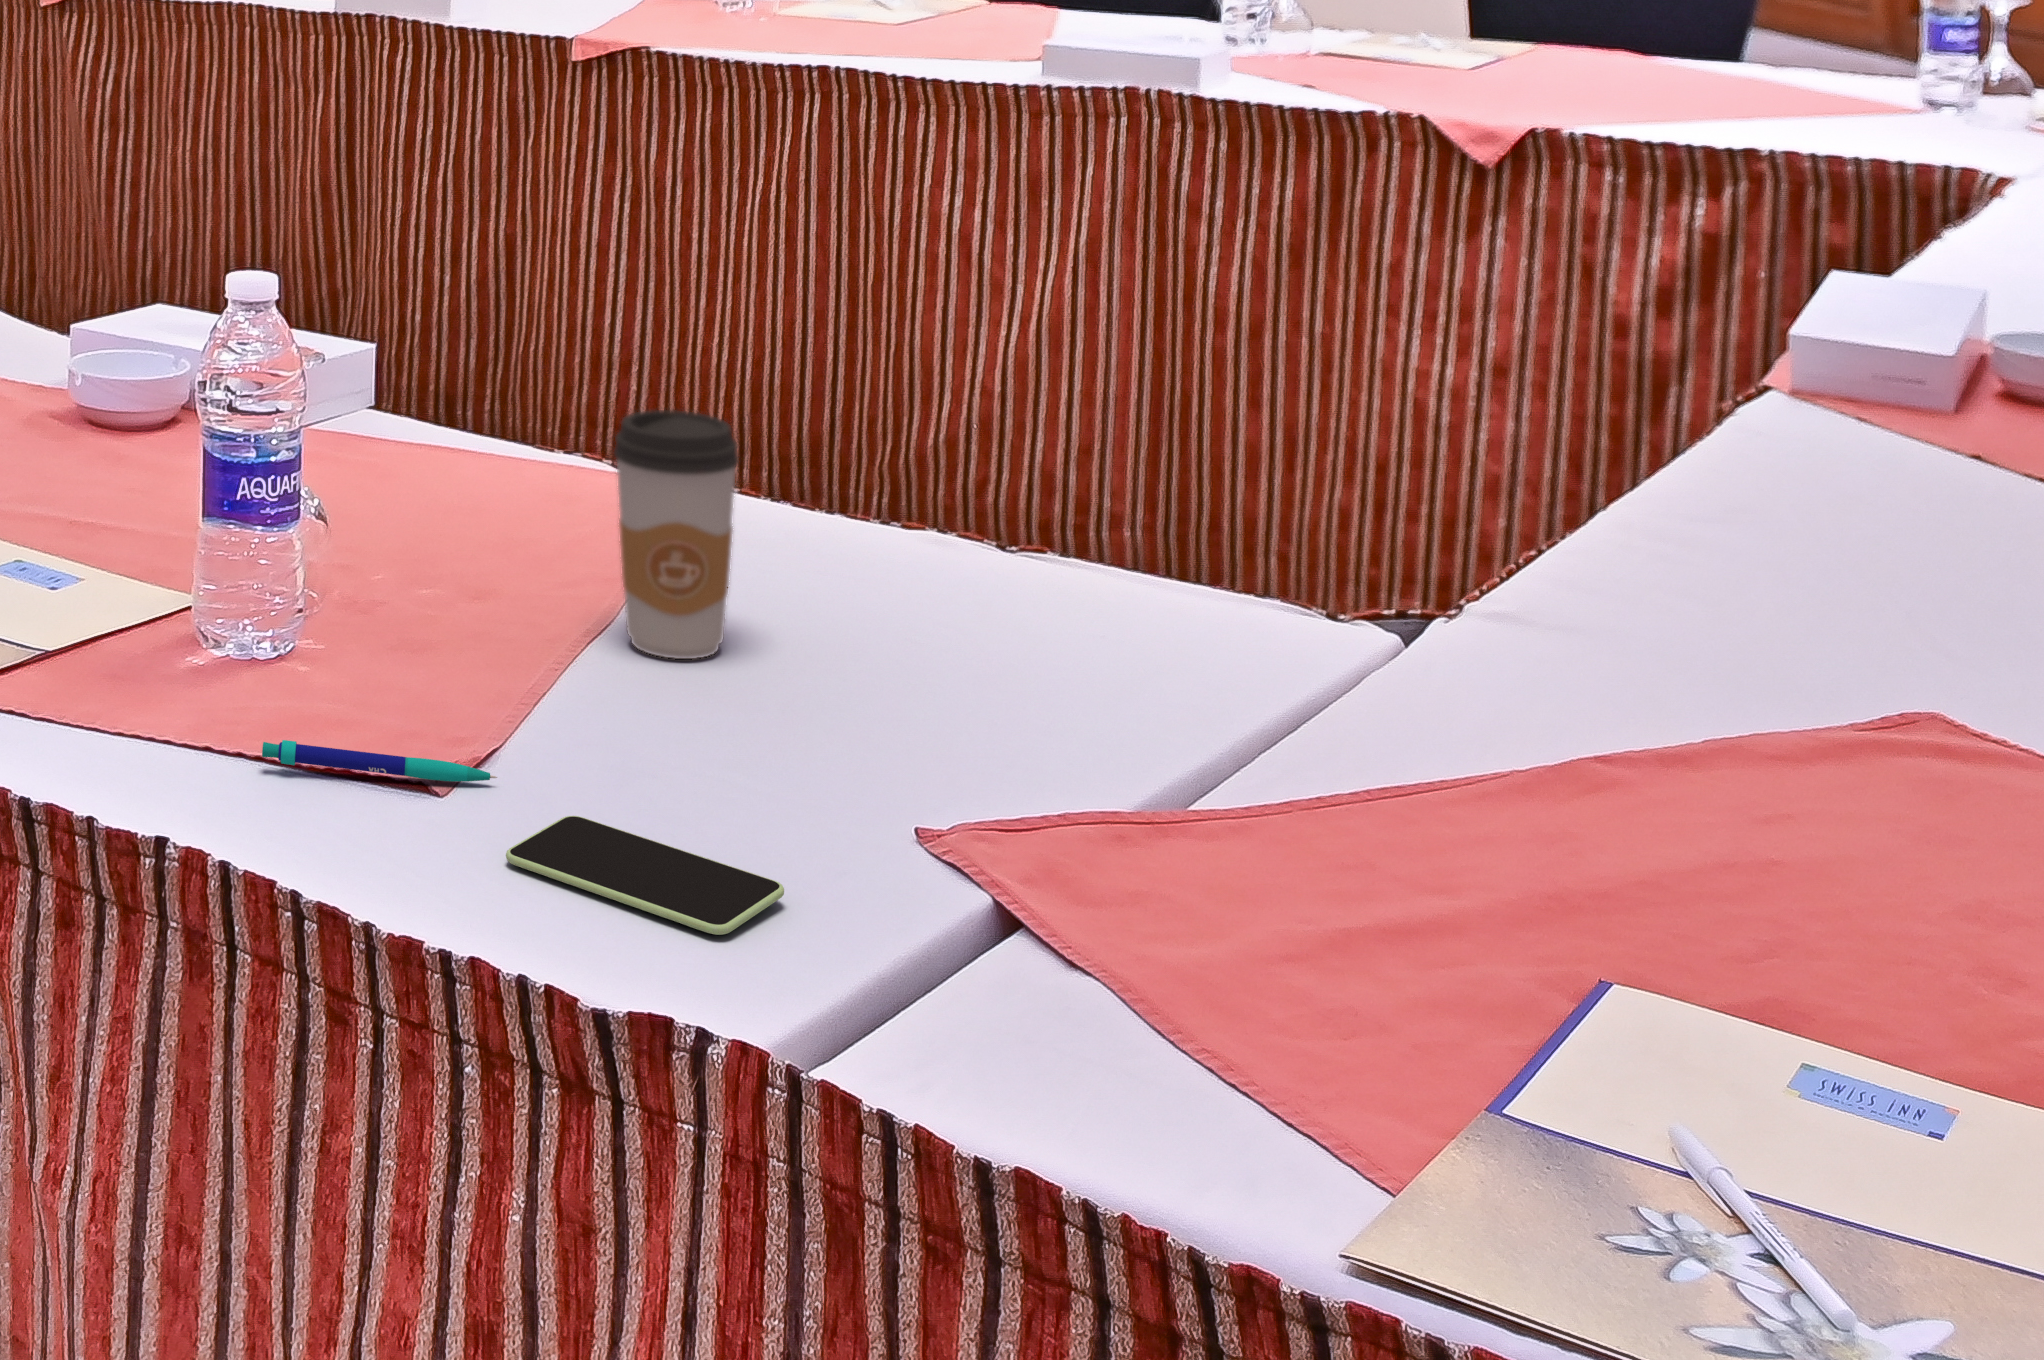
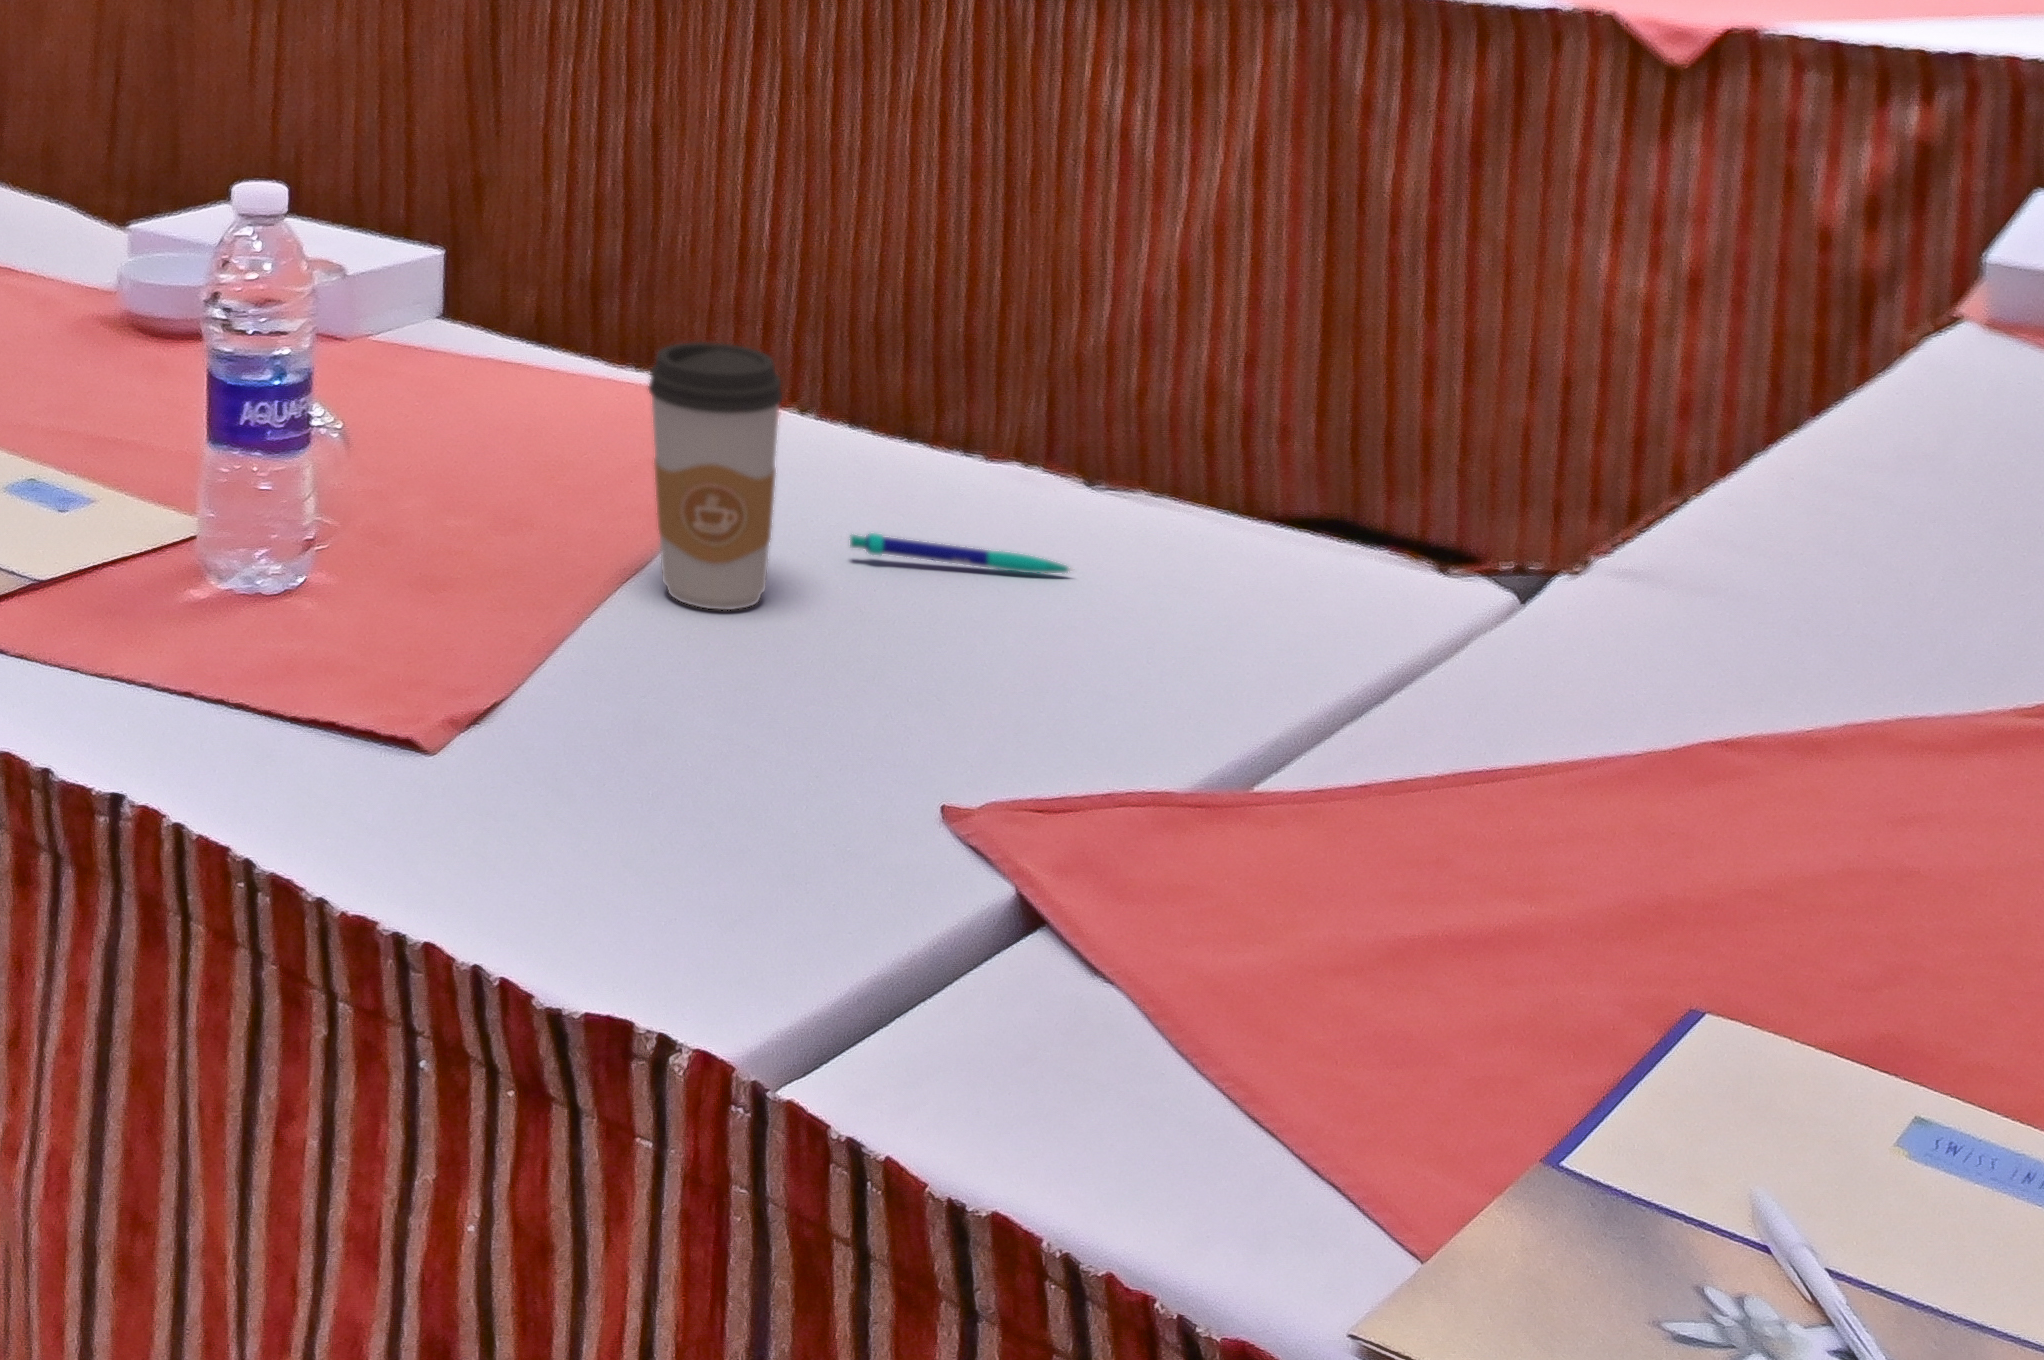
pen: present [262,740,497,782] -> present [850,533,1070,573]
smartphone: present [506,816,784,935] -> none [492,785,788,924]

